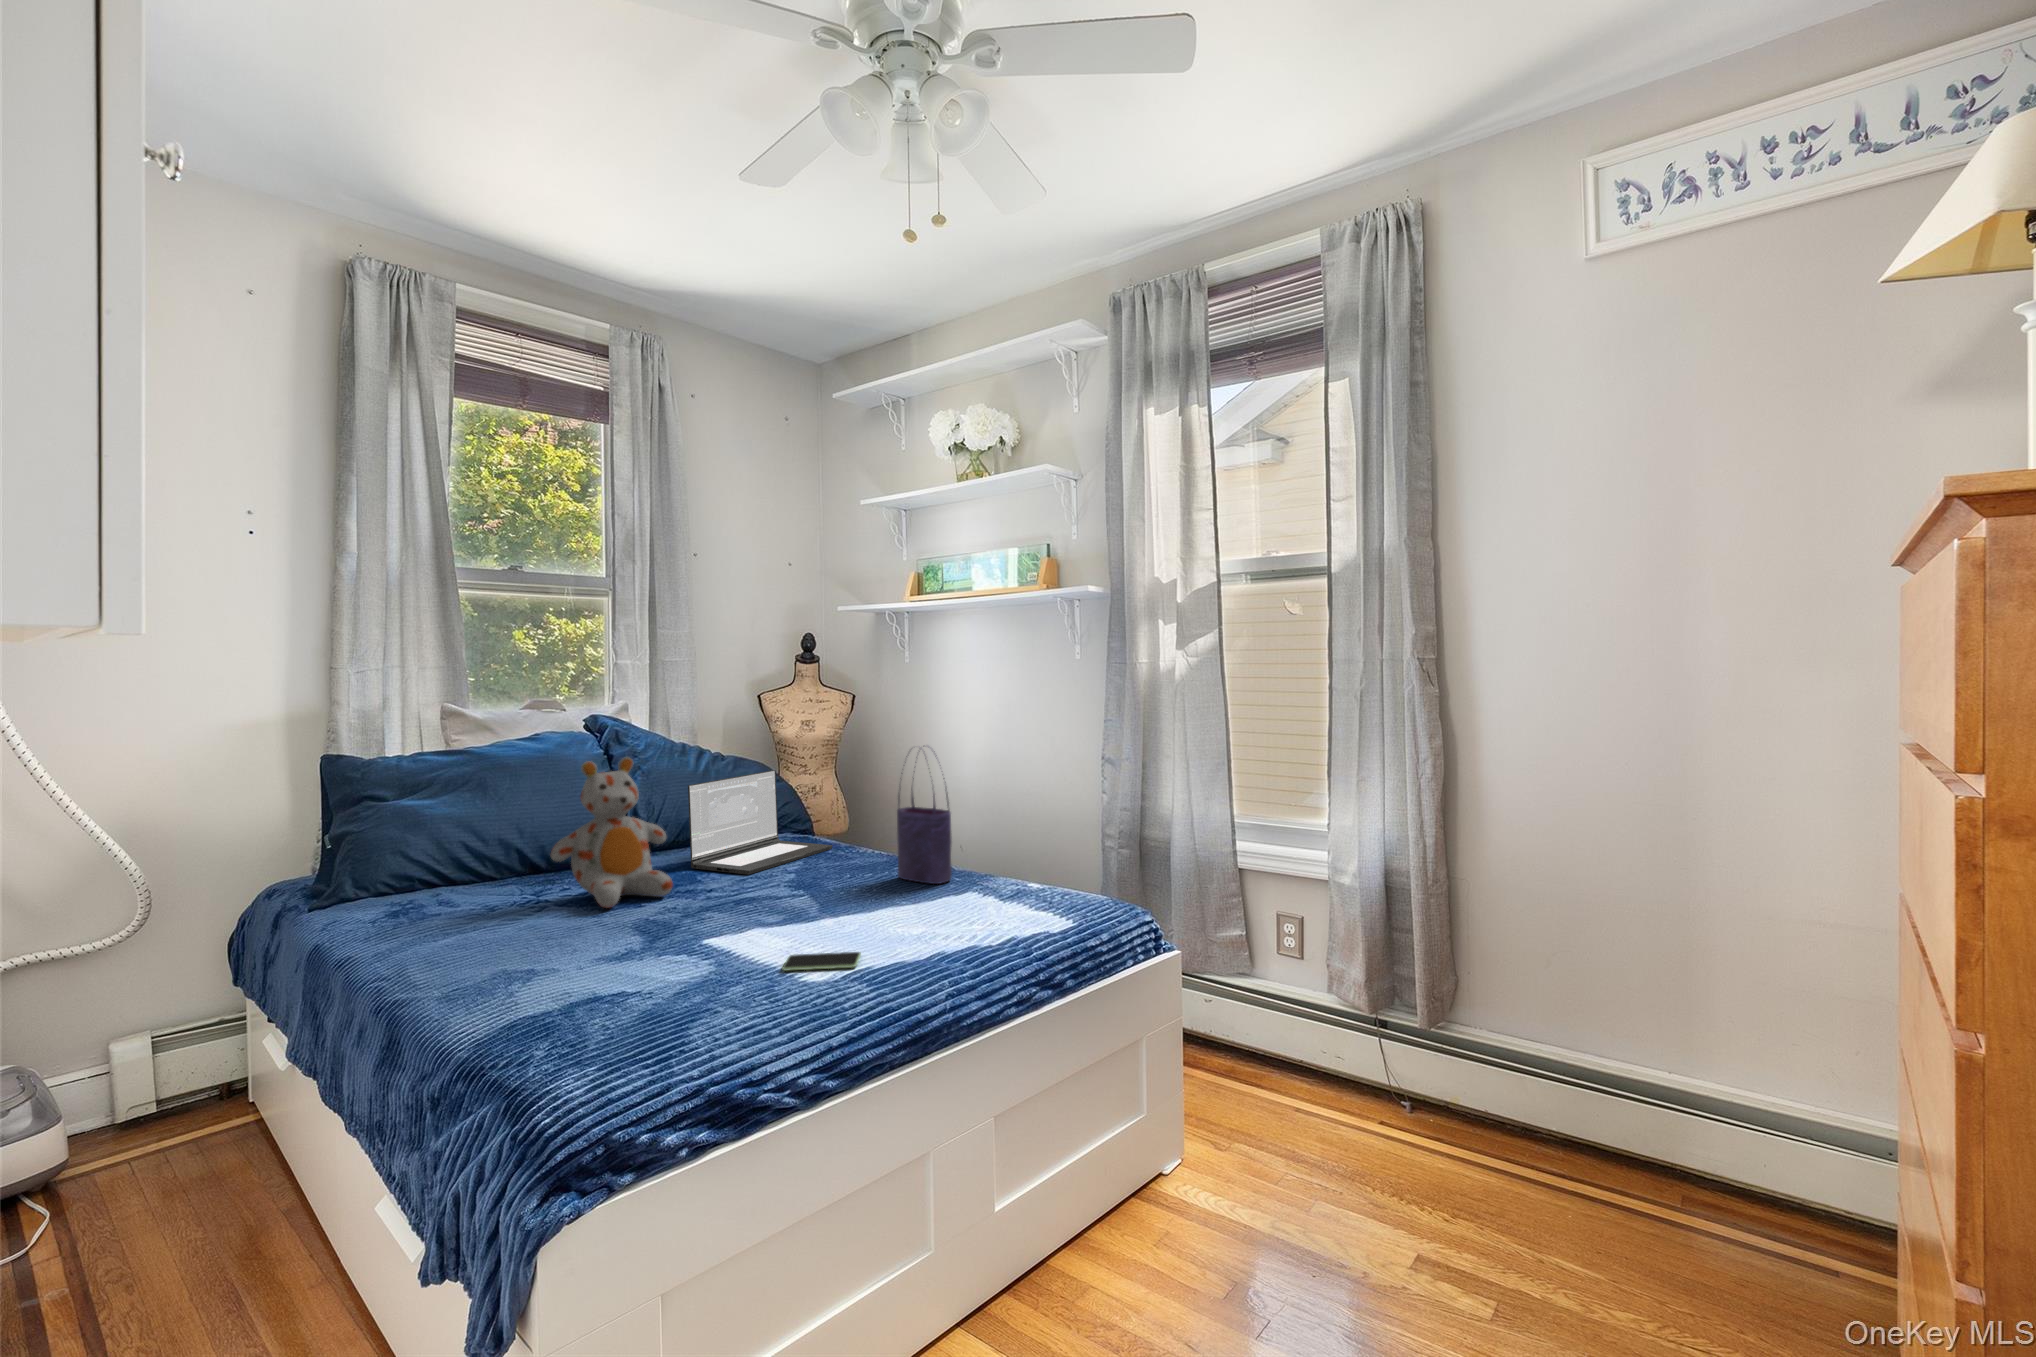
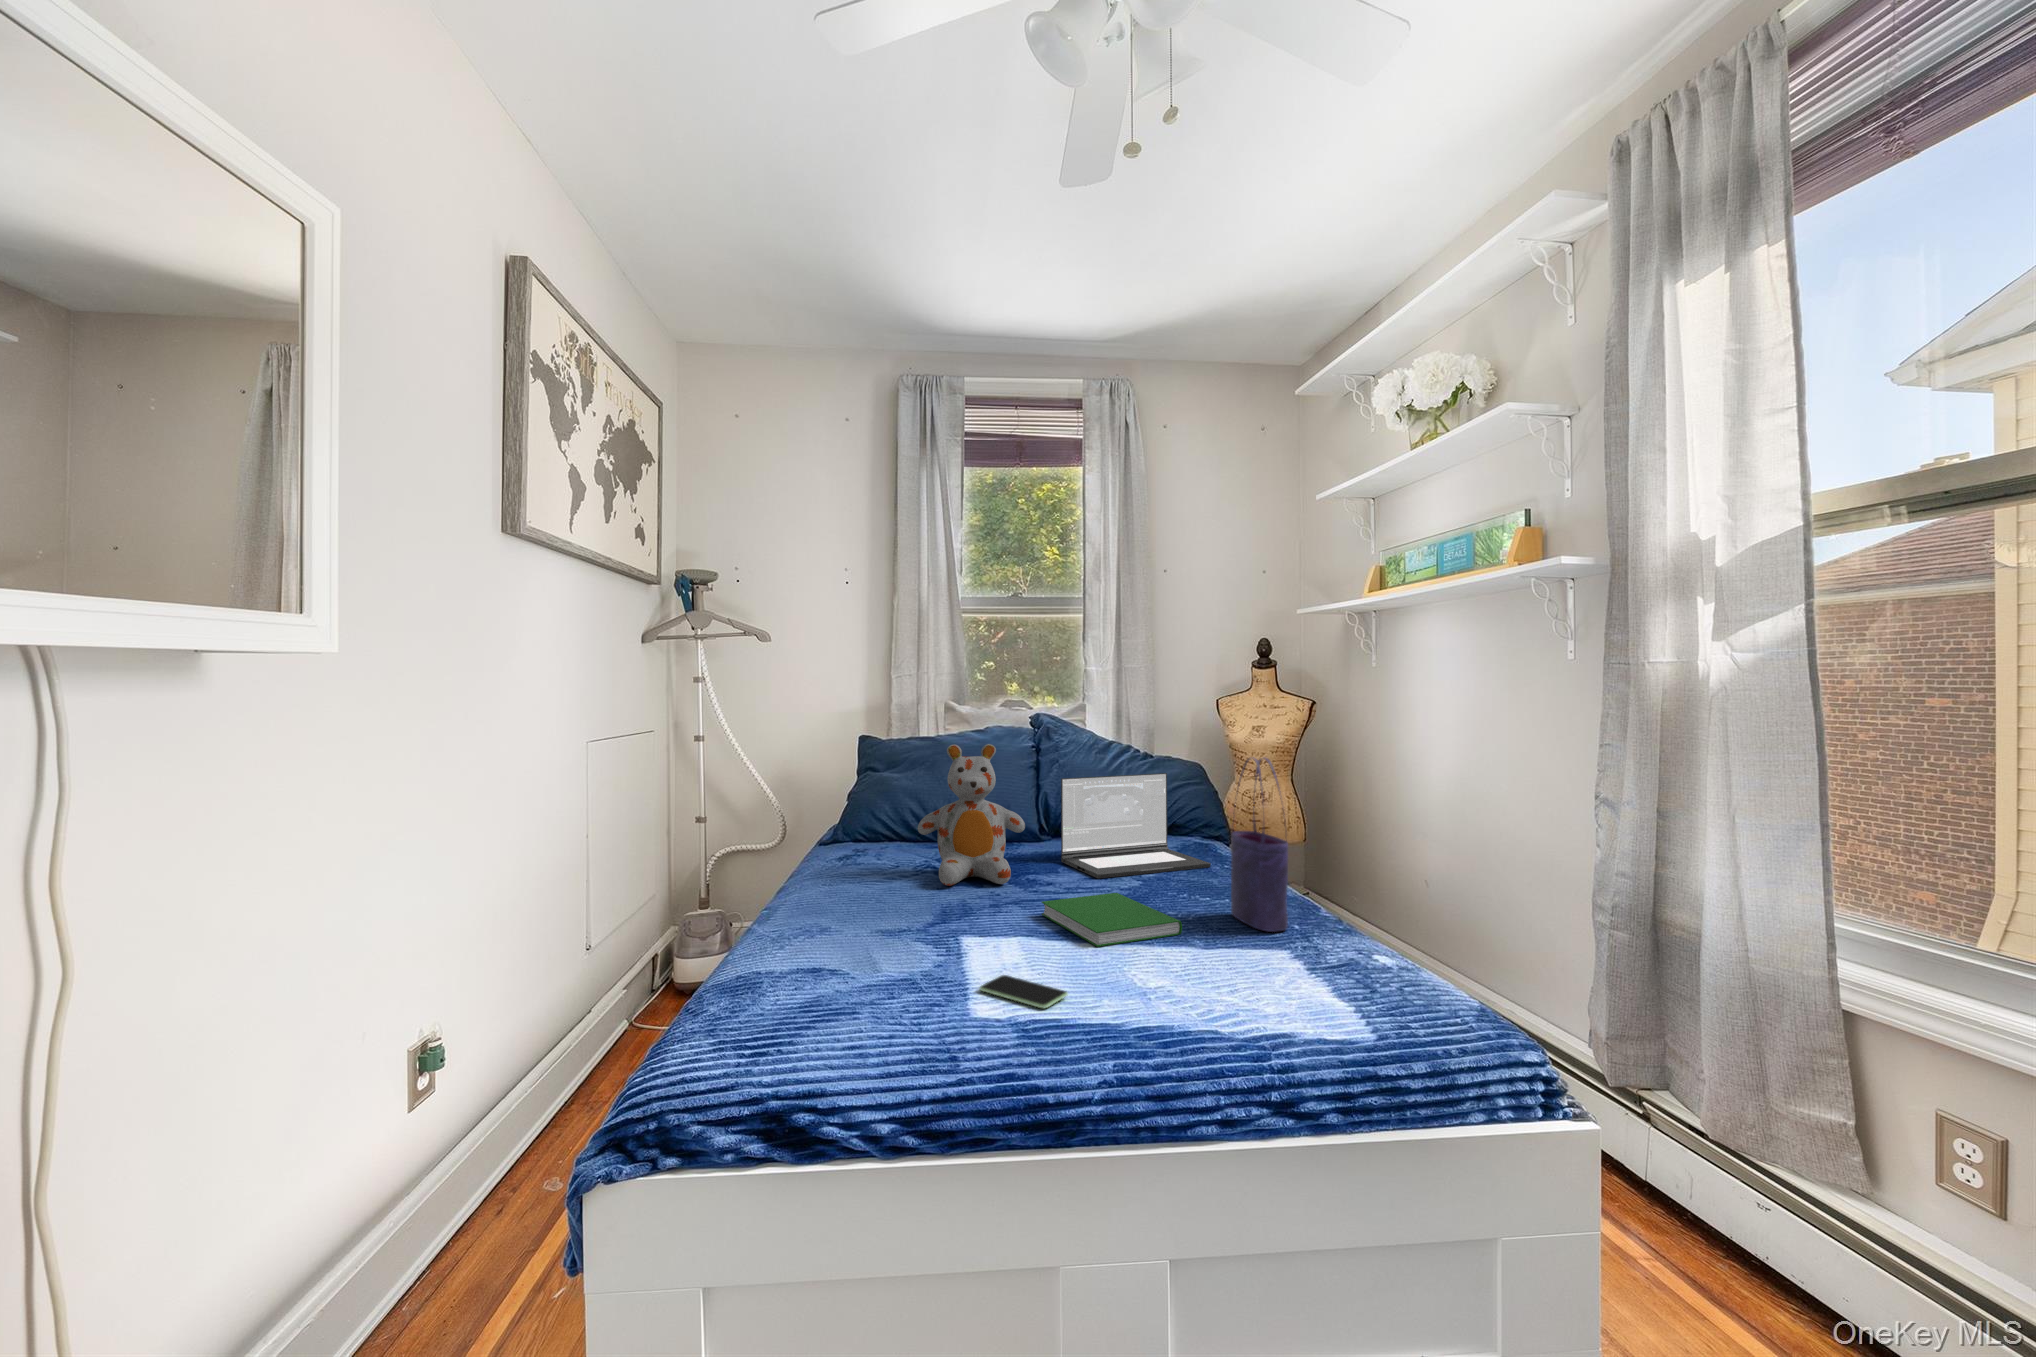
hardcover book: none [744,879,881,921] -> present [1041,893,1182,947]

